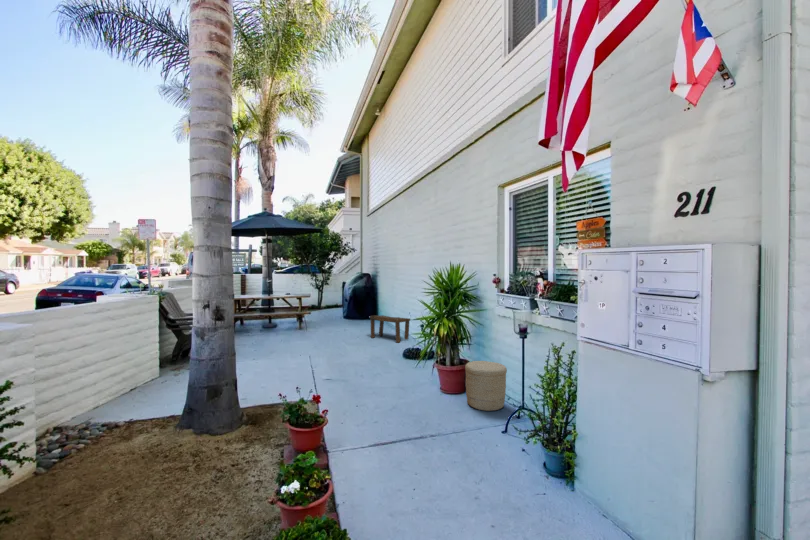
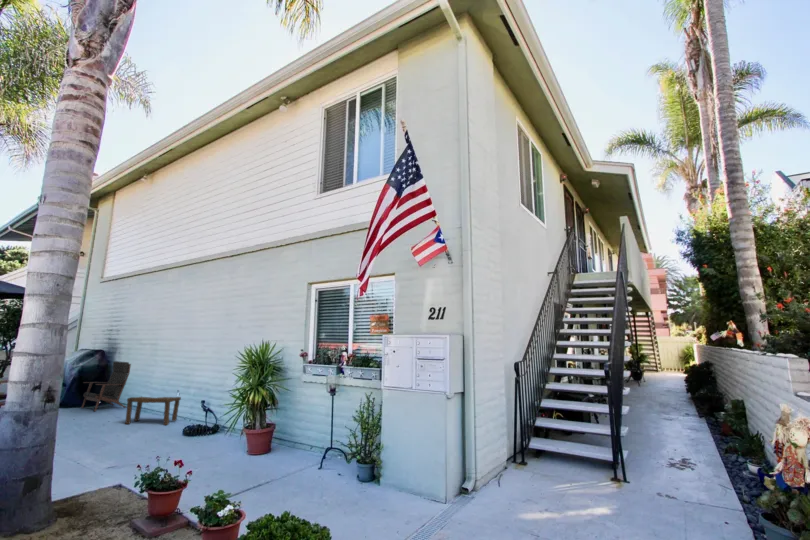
lounge chair: none [355,284,385,324] -> present [82,361,131,411]
woven basket: present [465,361,507,411] -> none [279,422,313,462]

